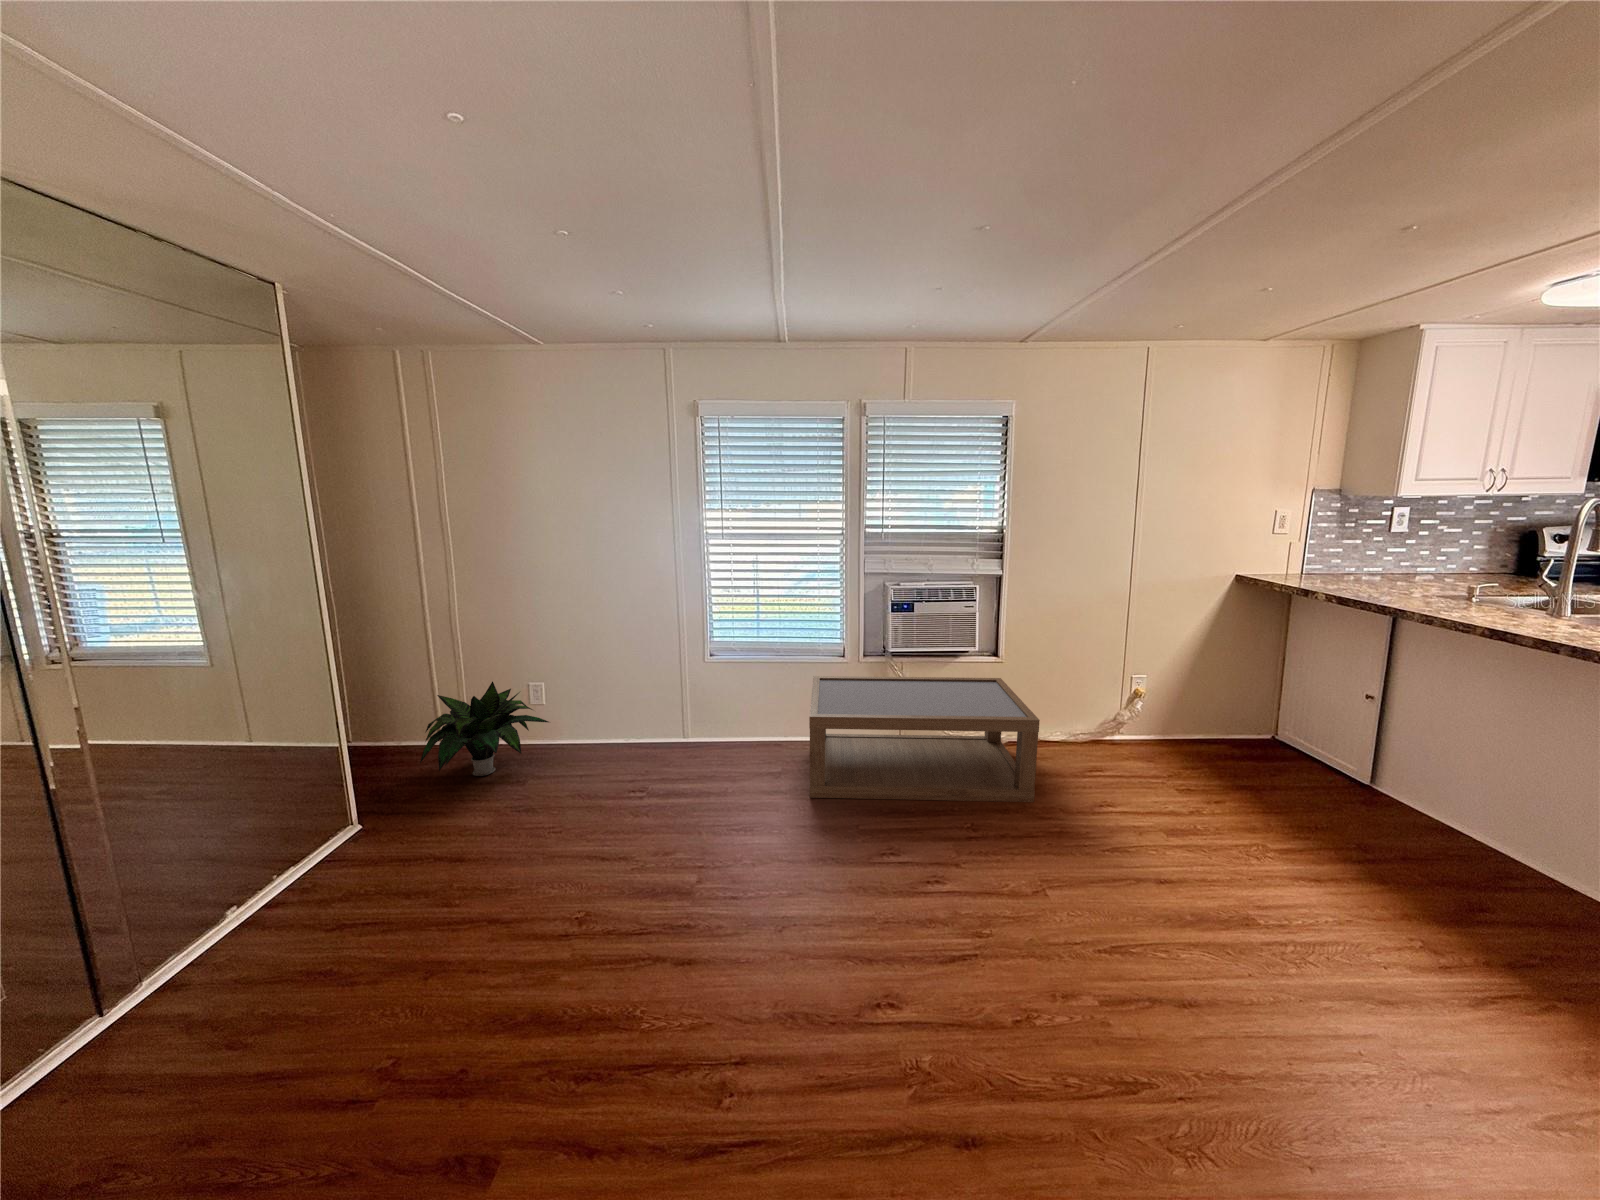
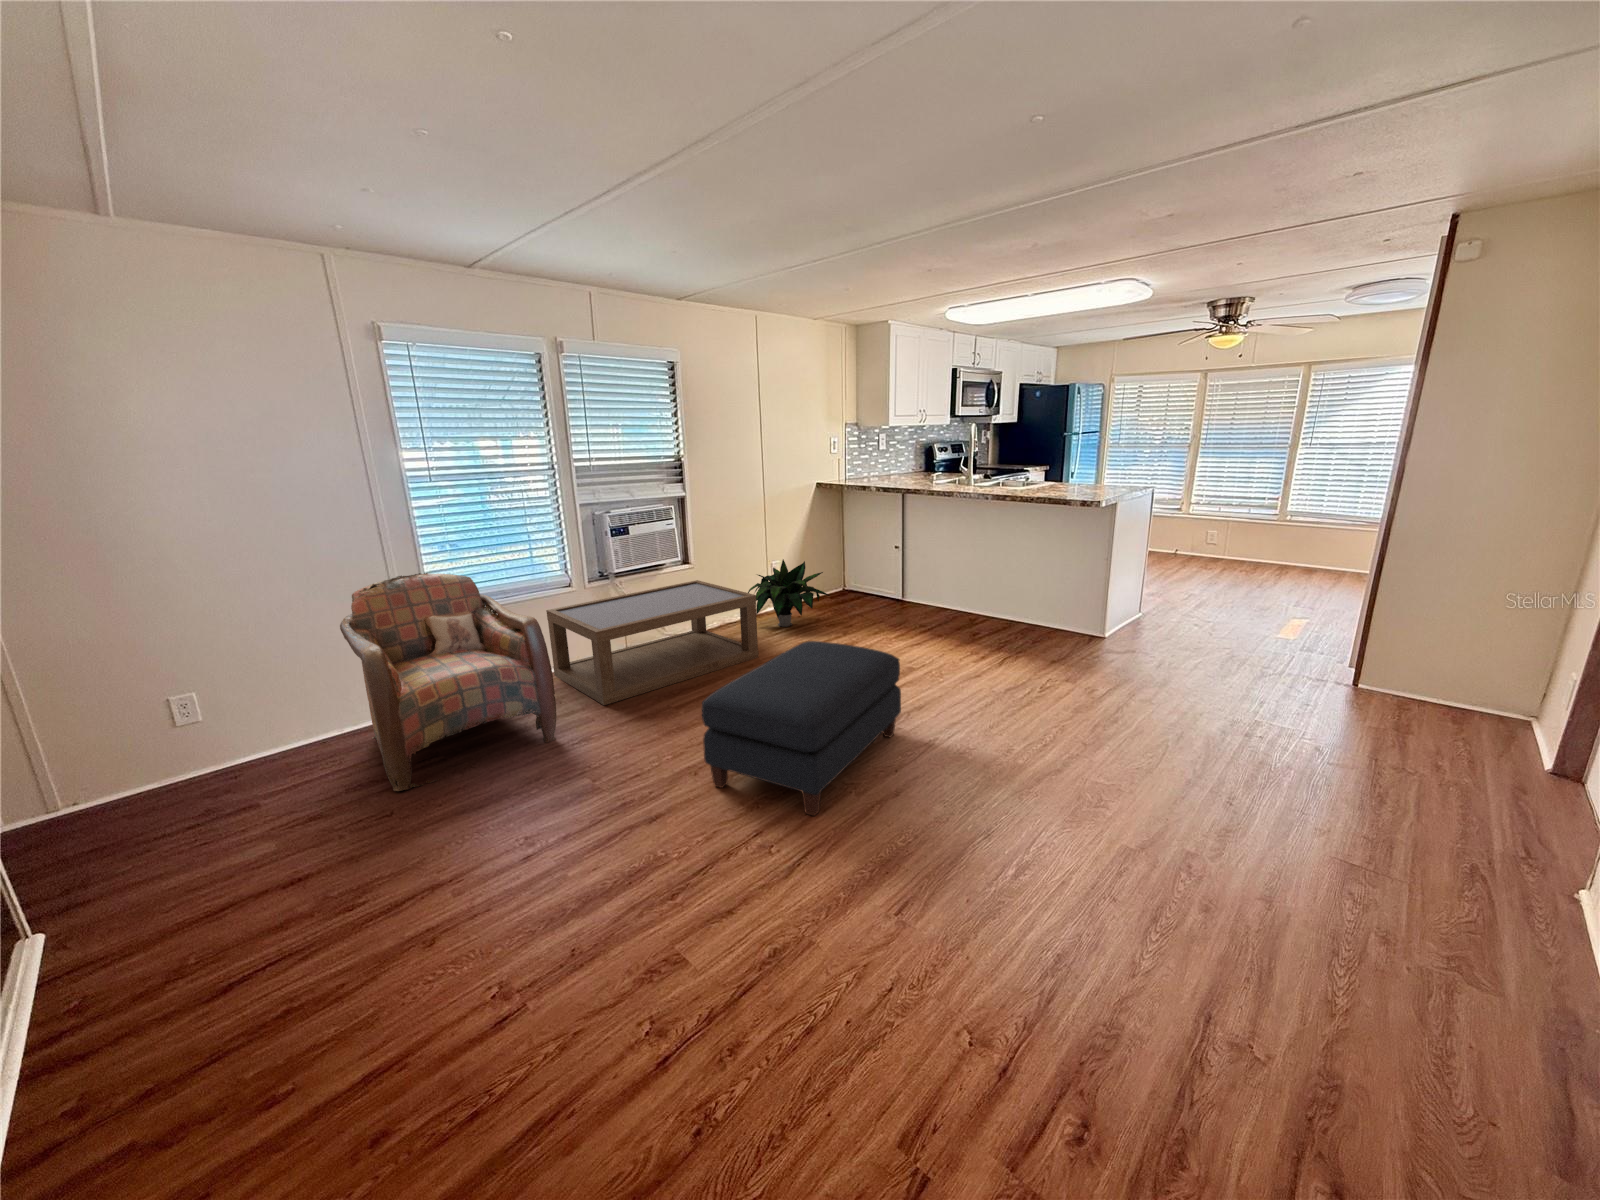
armchair: none [576,620,746,819] -> present [340,573,556,791]
potted plant: present [420,682,549,776] -> present [748,559,829,627]
ottoman: none [763,824,1130,1134] -> present [702,641,901,816]

